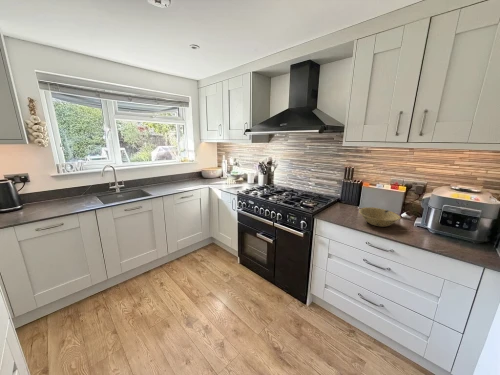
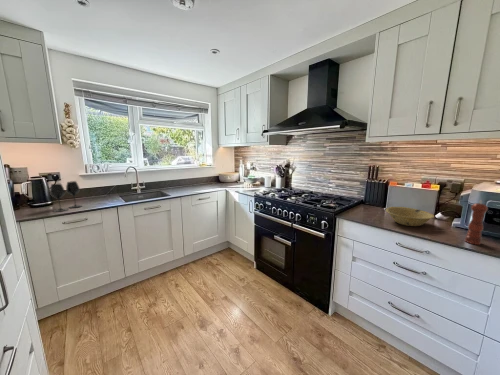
wine glass: none [19,184,57,218] -> present [50,181,81,212]
pepper mill: none [425,206,445,245] -> present [465,200,488,245]

